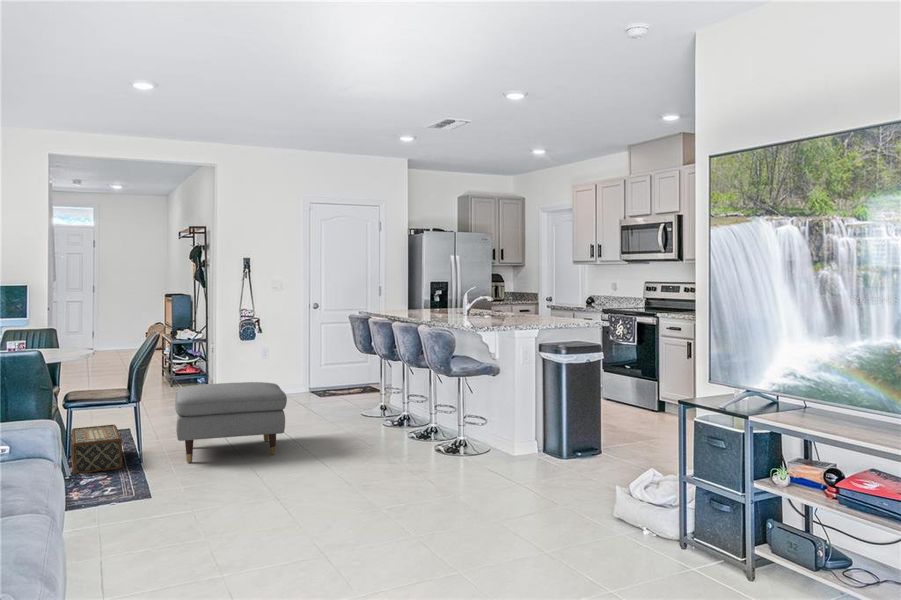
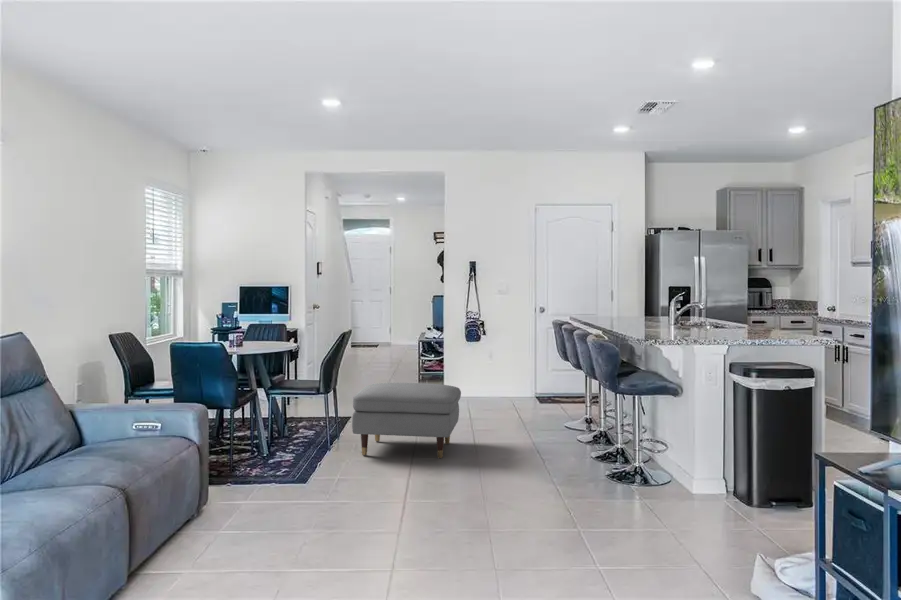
woven basket: present [71,425,122,474] -> none [270,413,320,453]

